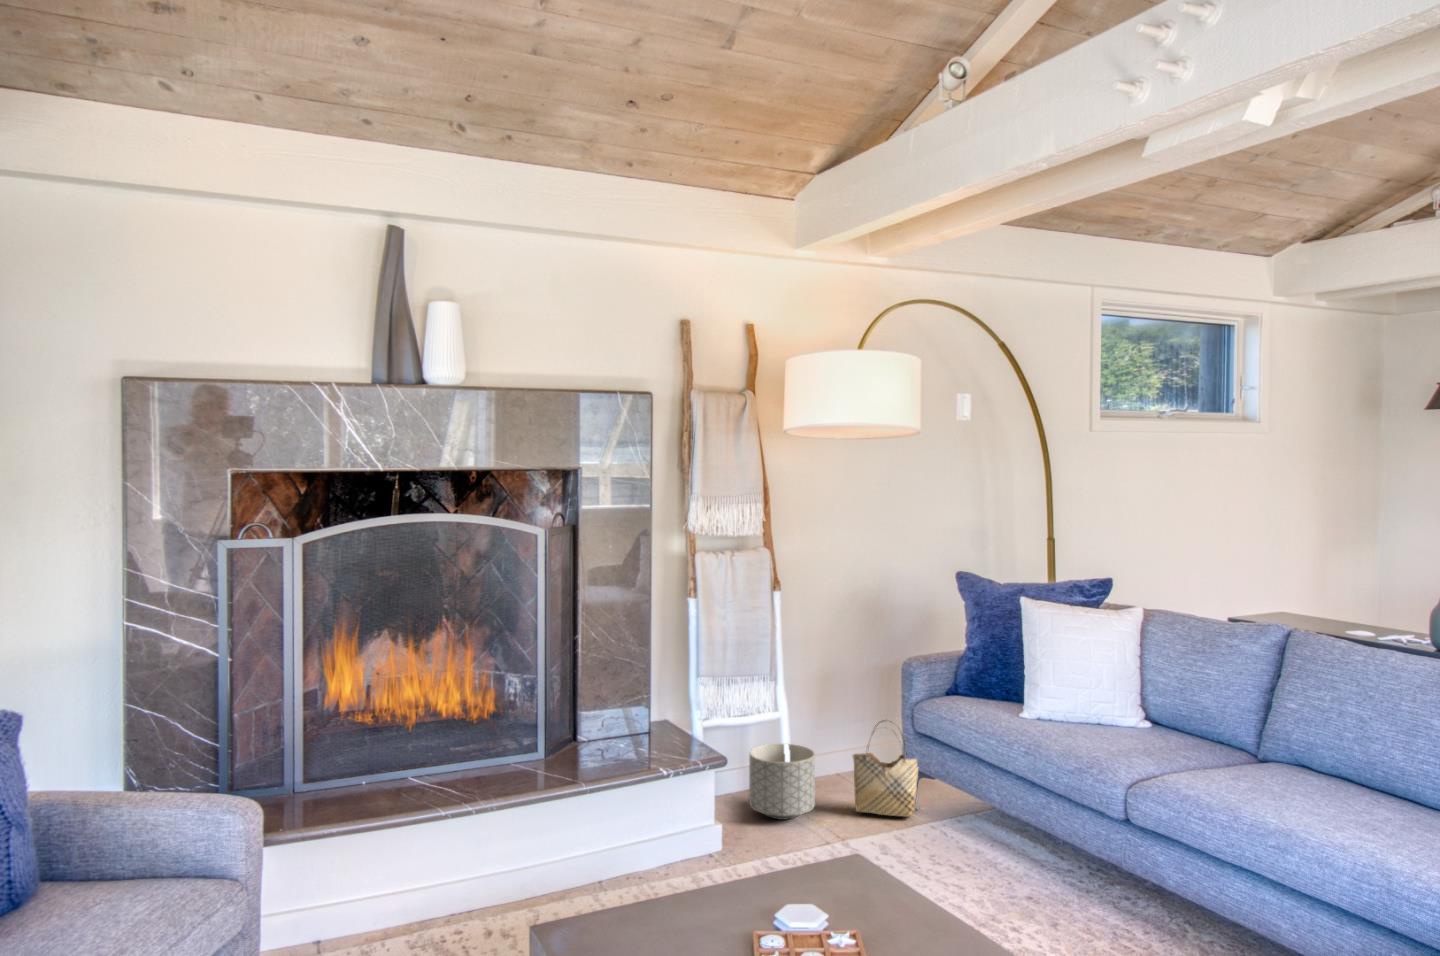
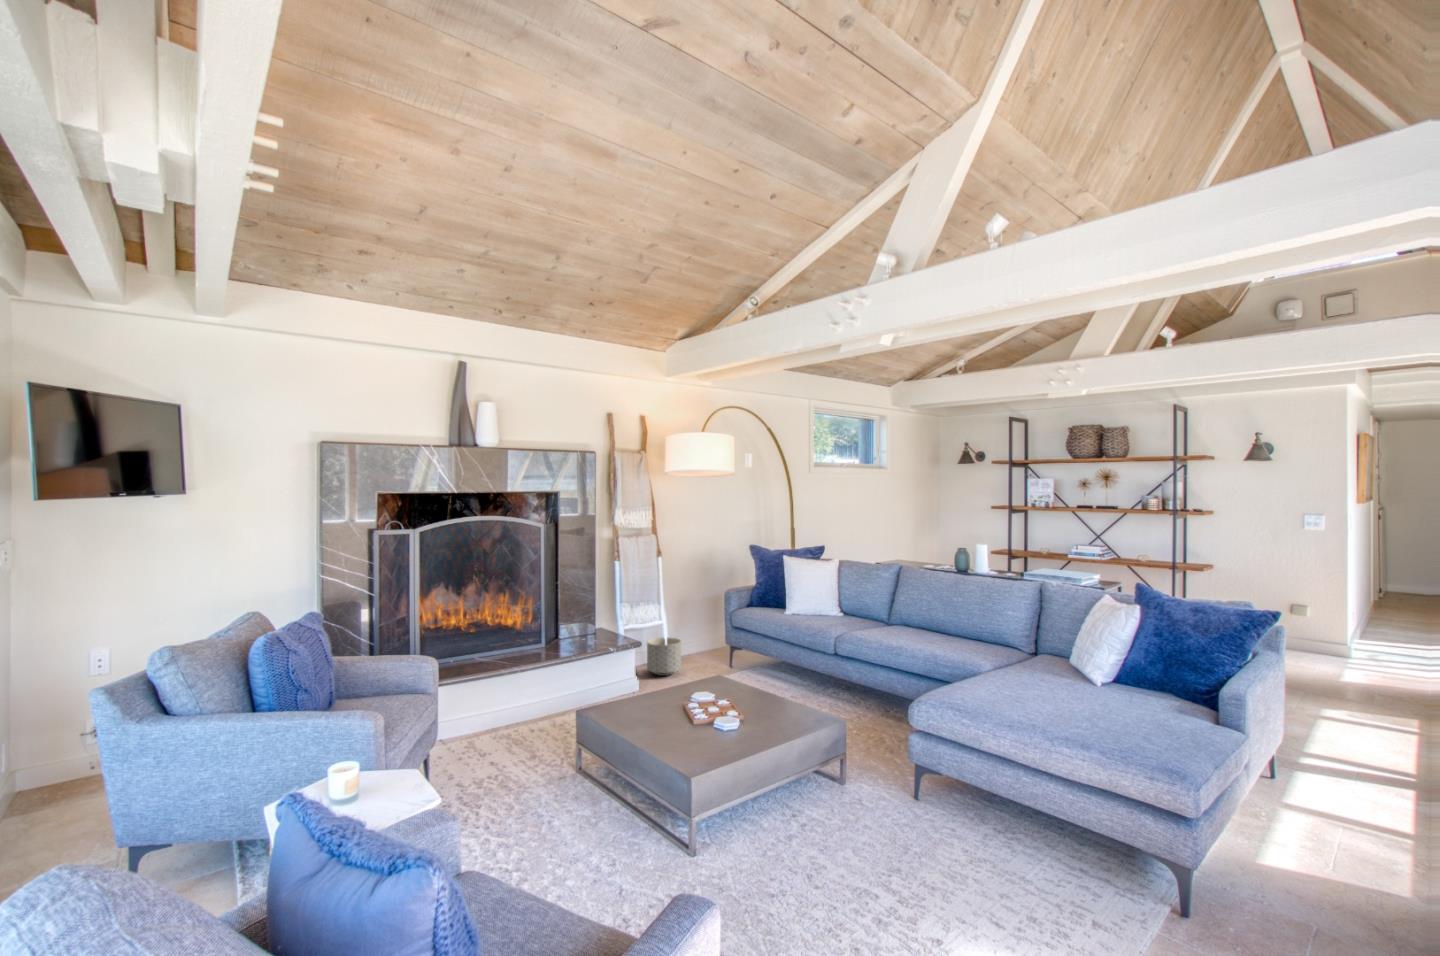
woven basket: present [853,720,918,817] -> none [699,622,734,670]

